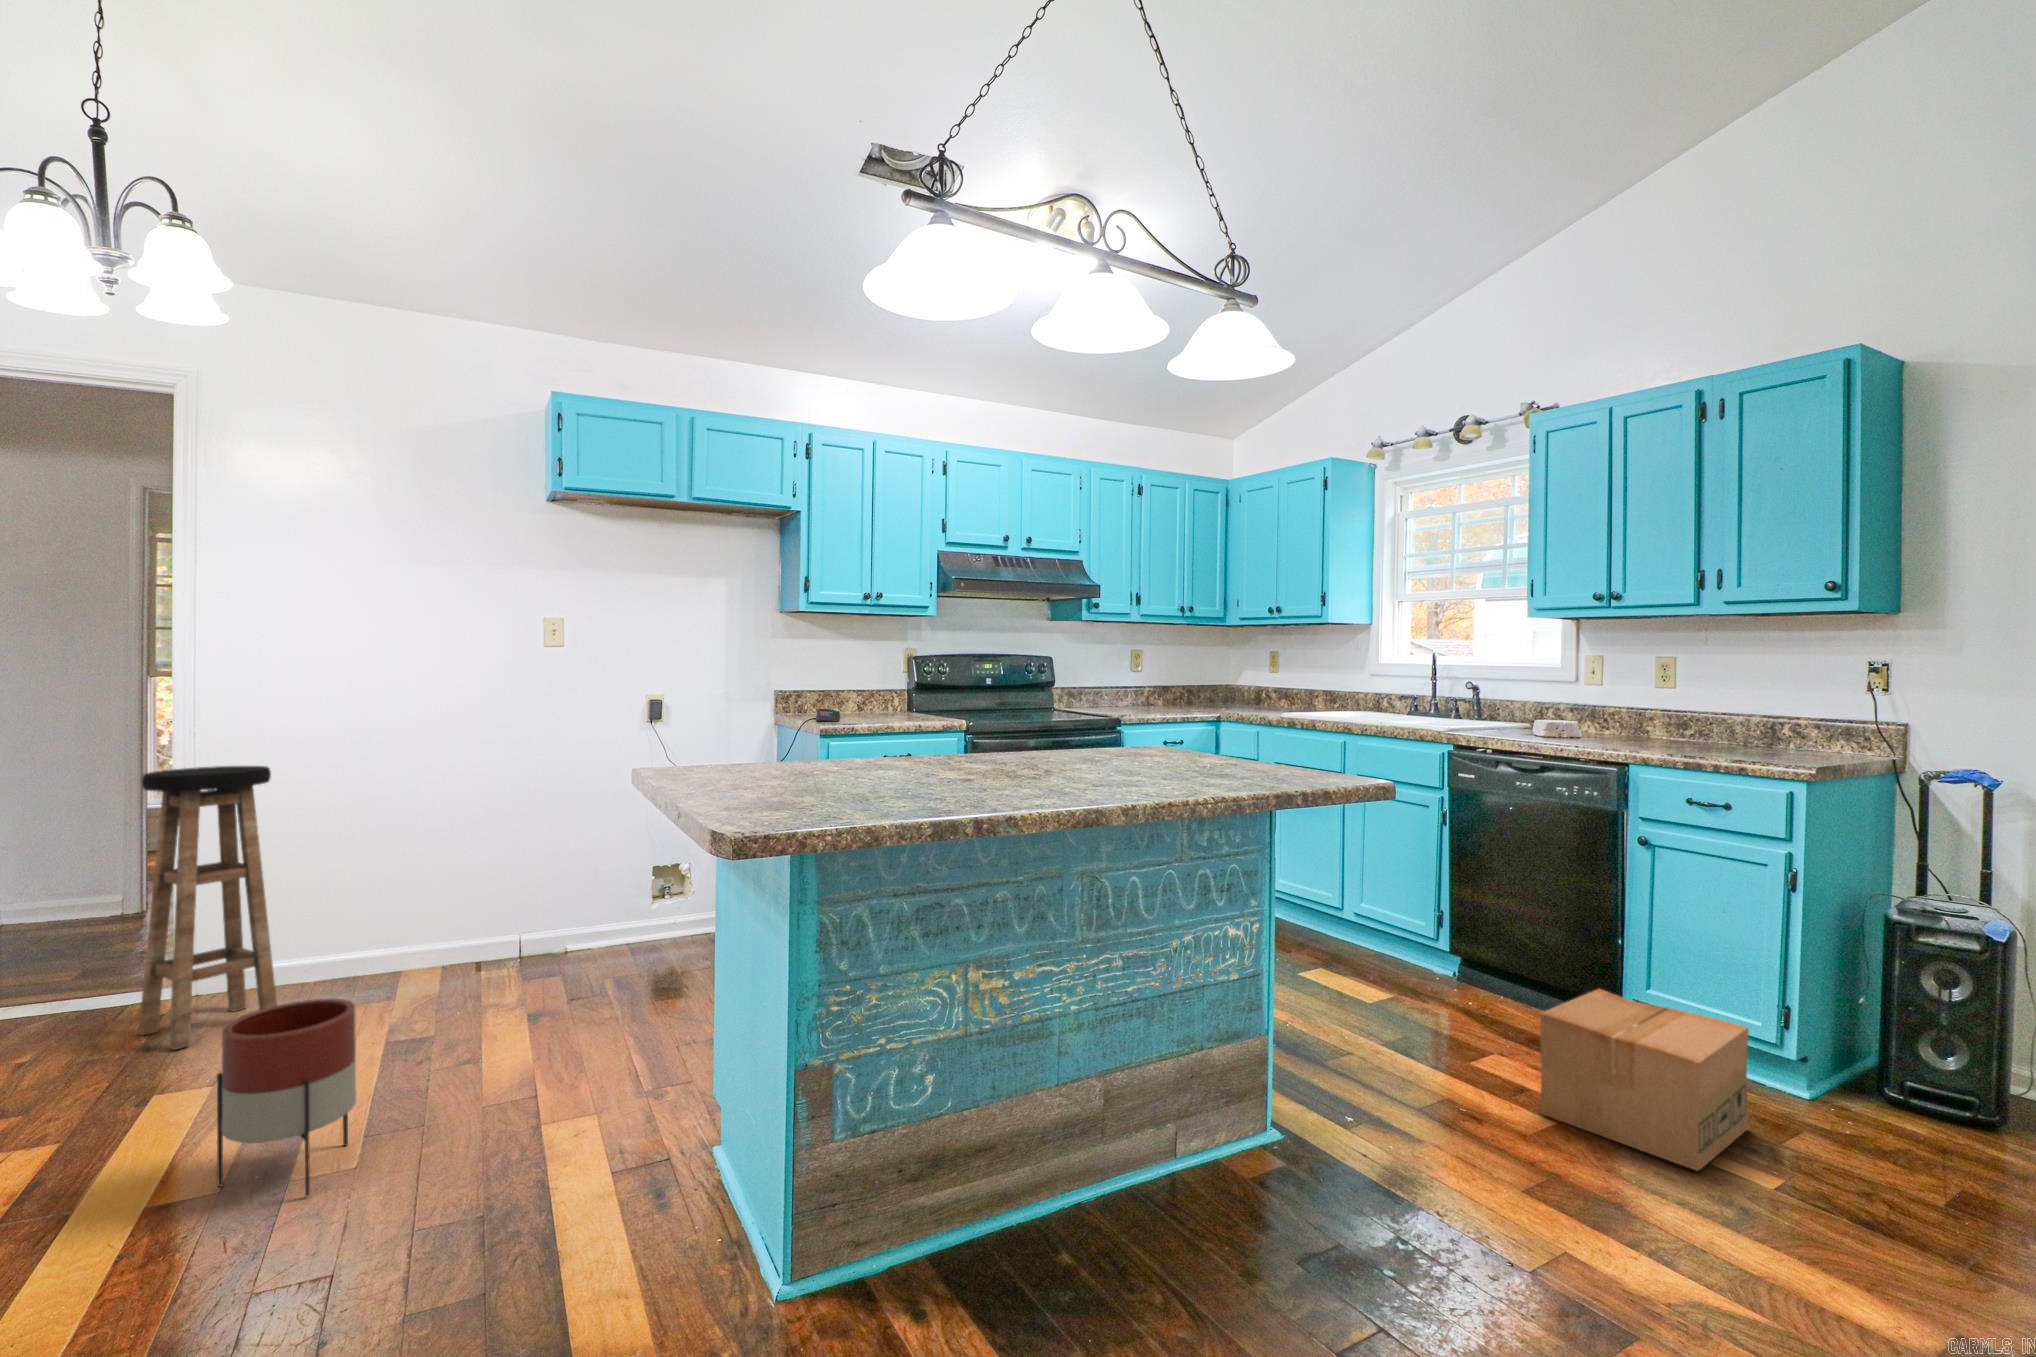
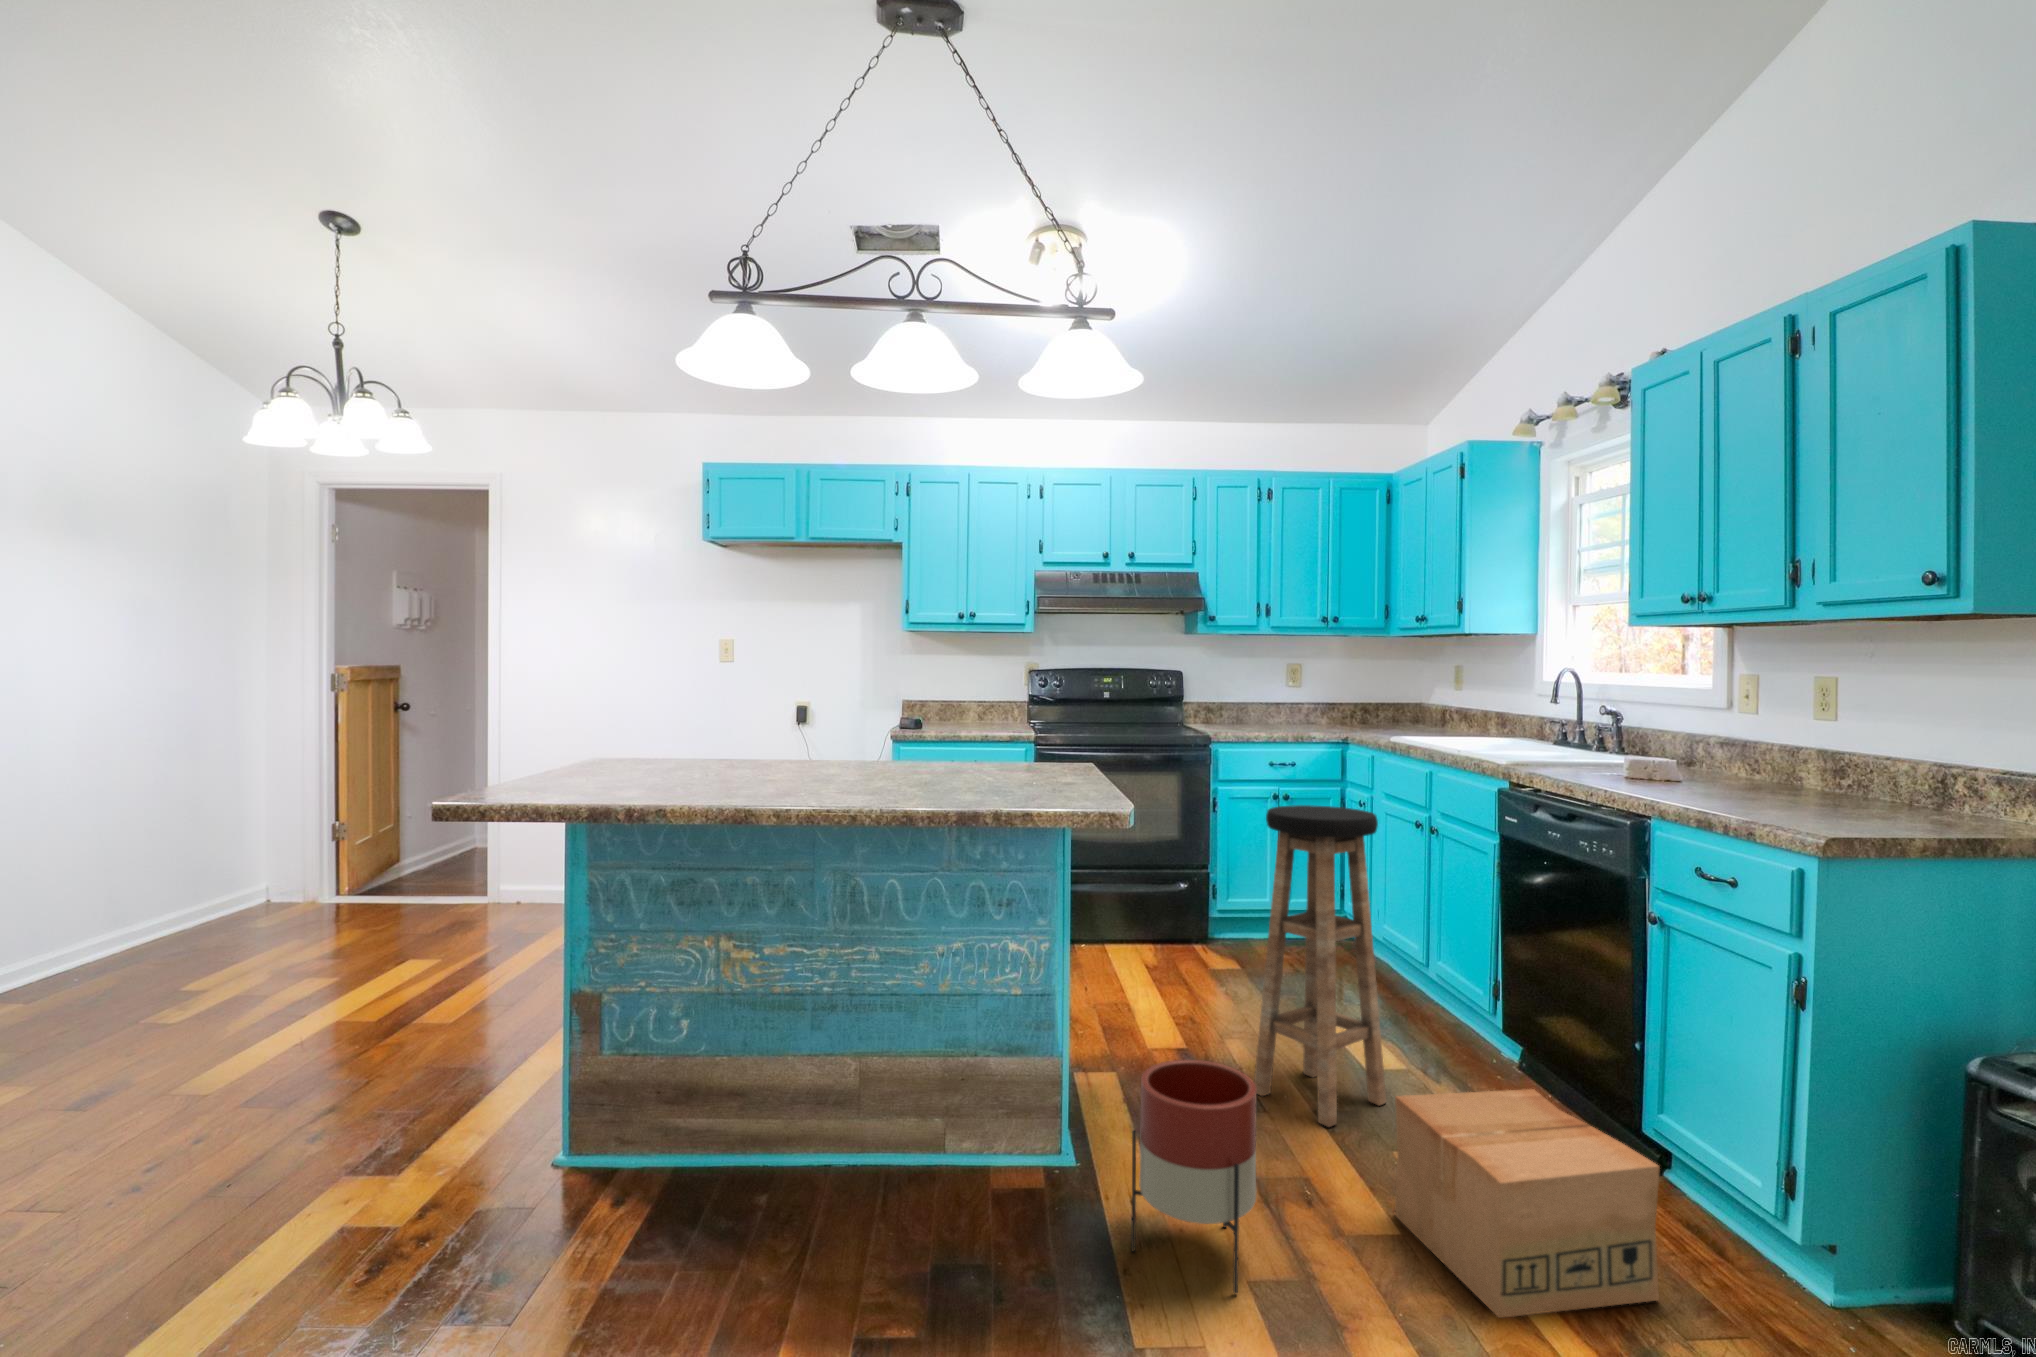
bar stool: present [139,766,277,1050] -> present [1254,805,1386,1127]
planter: present [217,999,356,1196] -> present [1131,1060,1256,1294]

